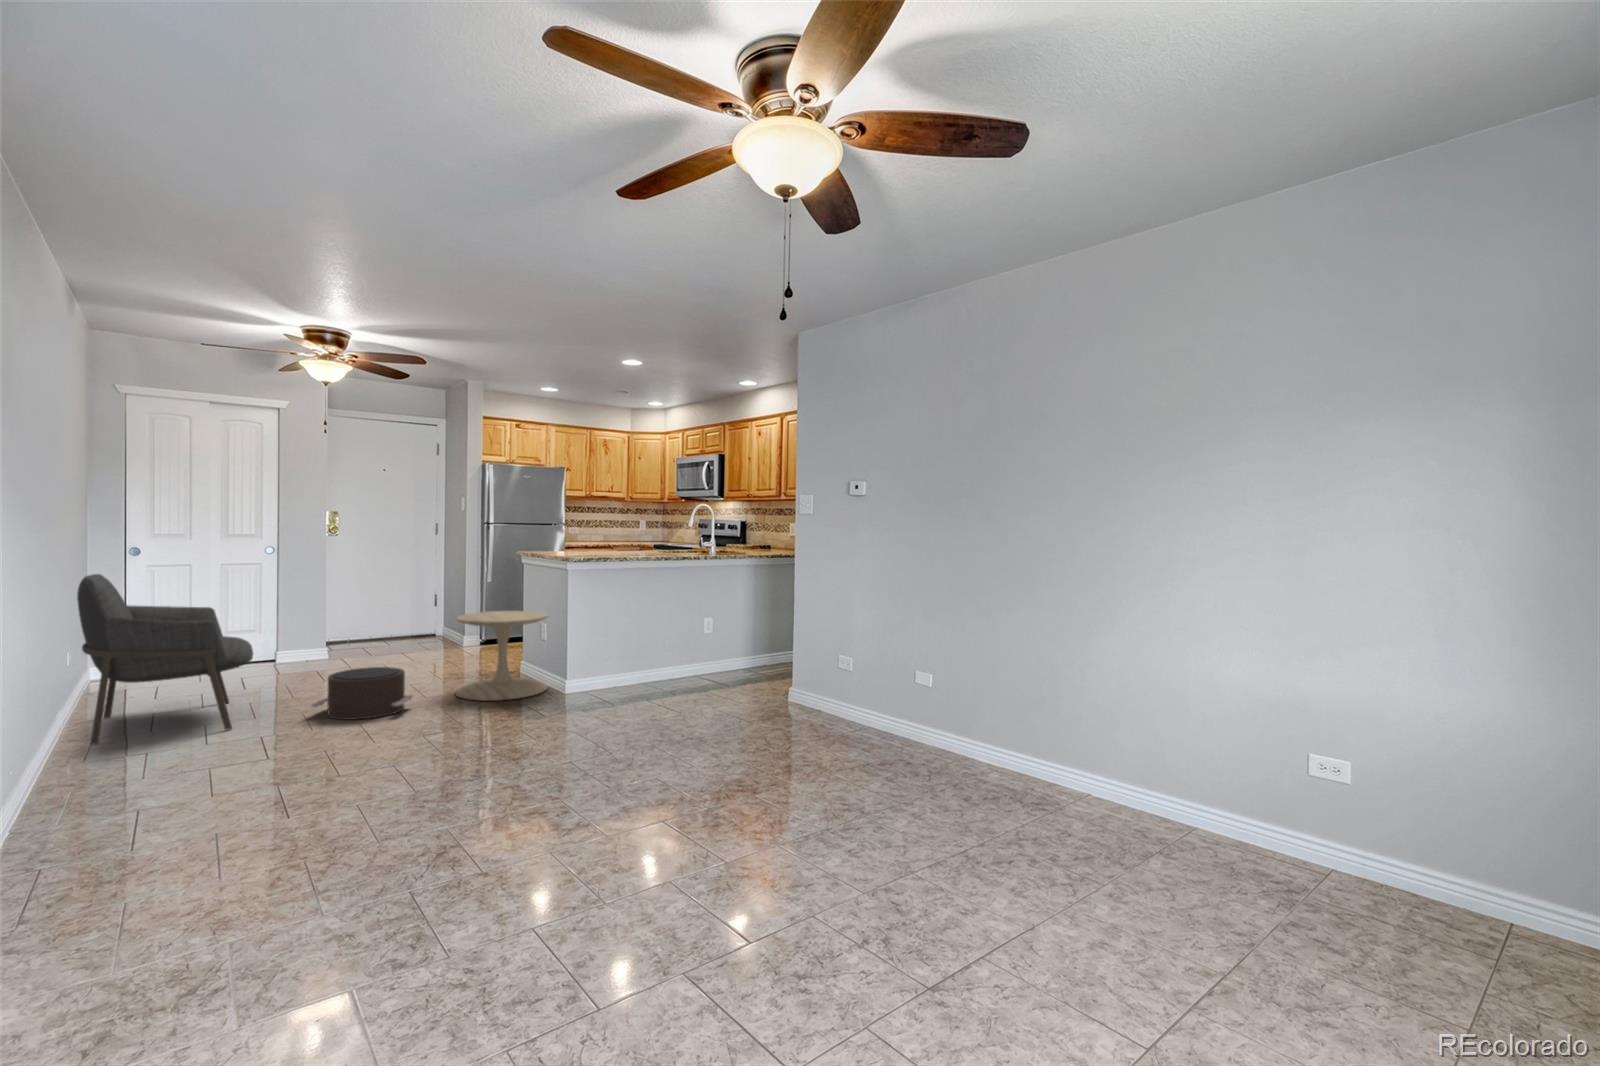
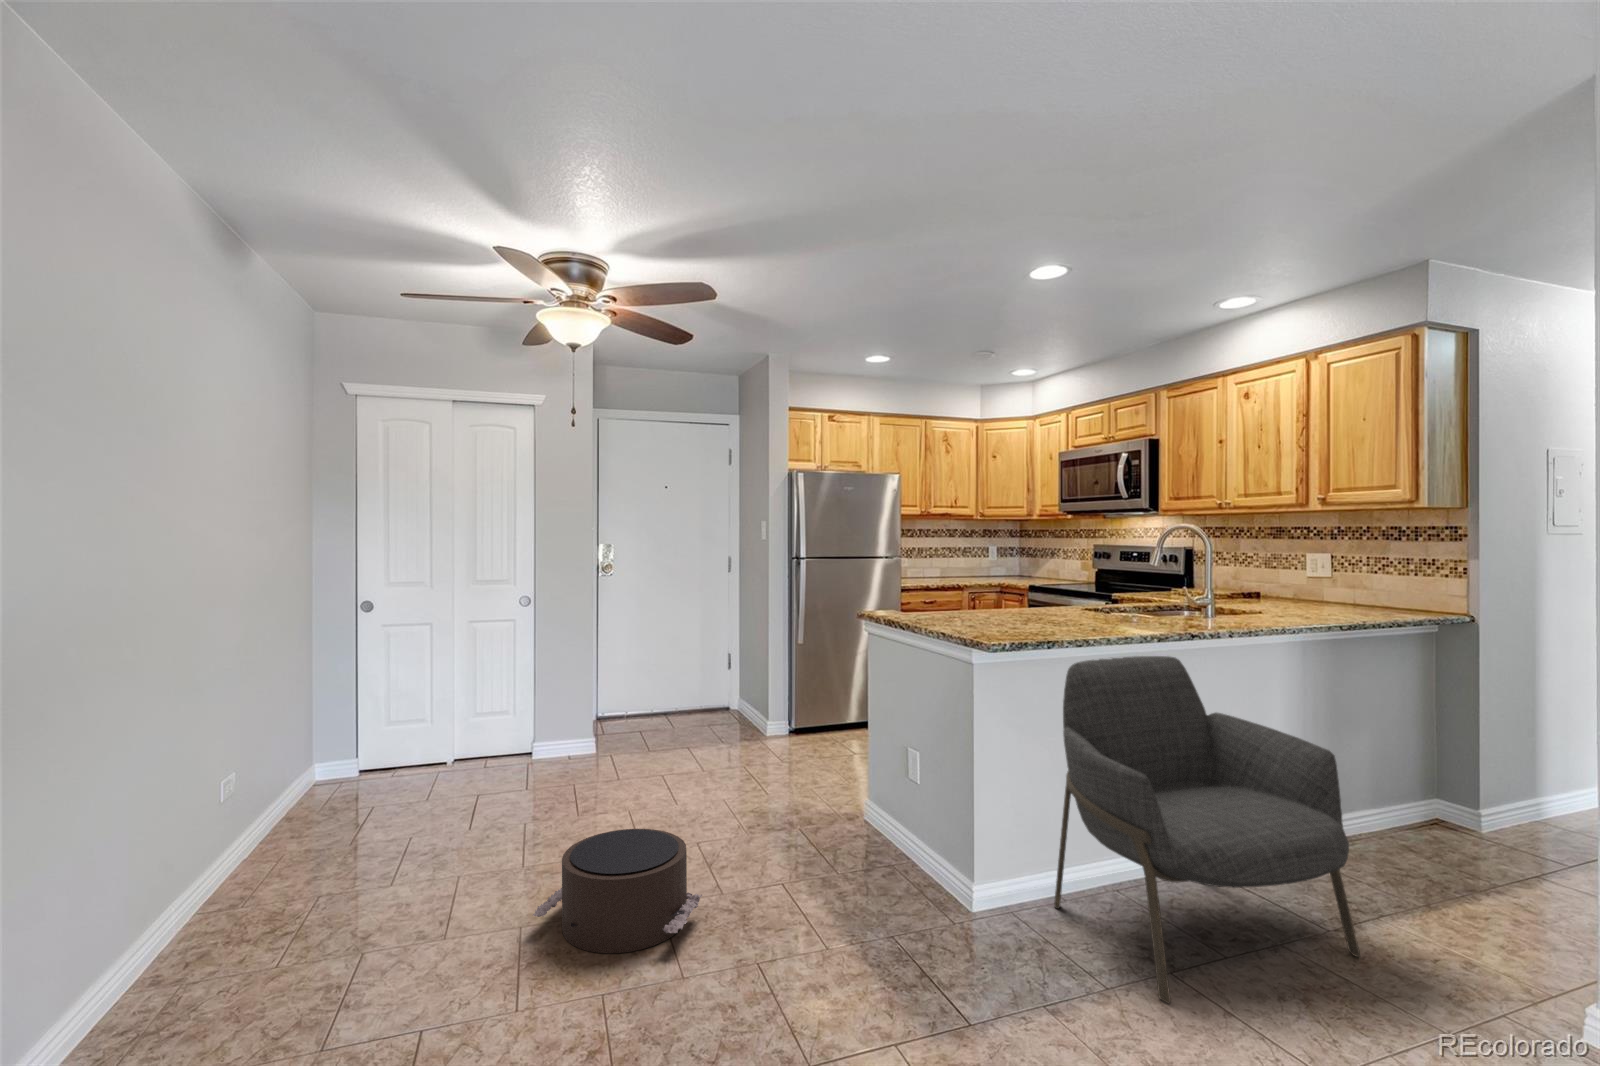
armchair: present [77,574,253,744] -> present [1054,656,1360,1003]
side table: present [455,611,548,701] -> none [767,719,925,910]

